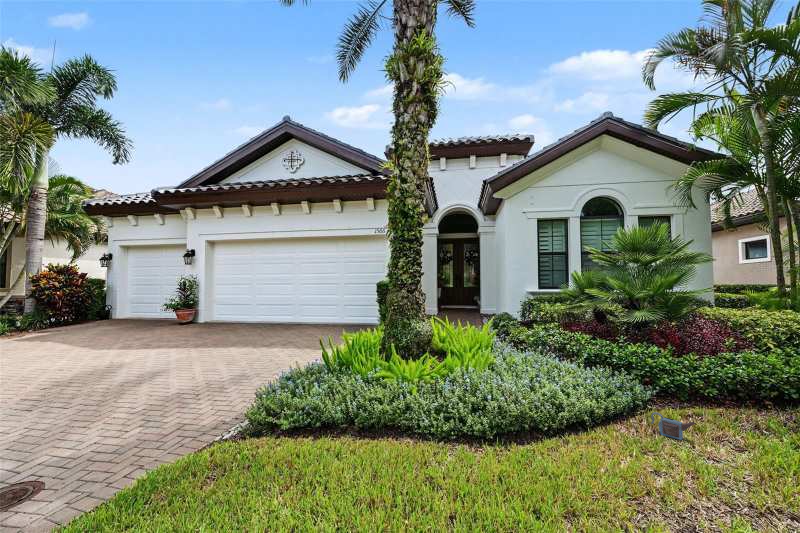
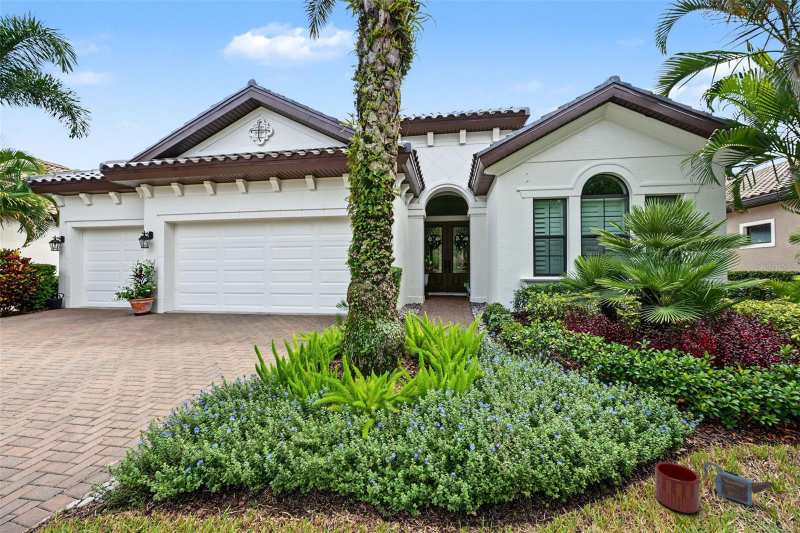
planter: none [615,412,645,443] -> present [655,462,700,513]

